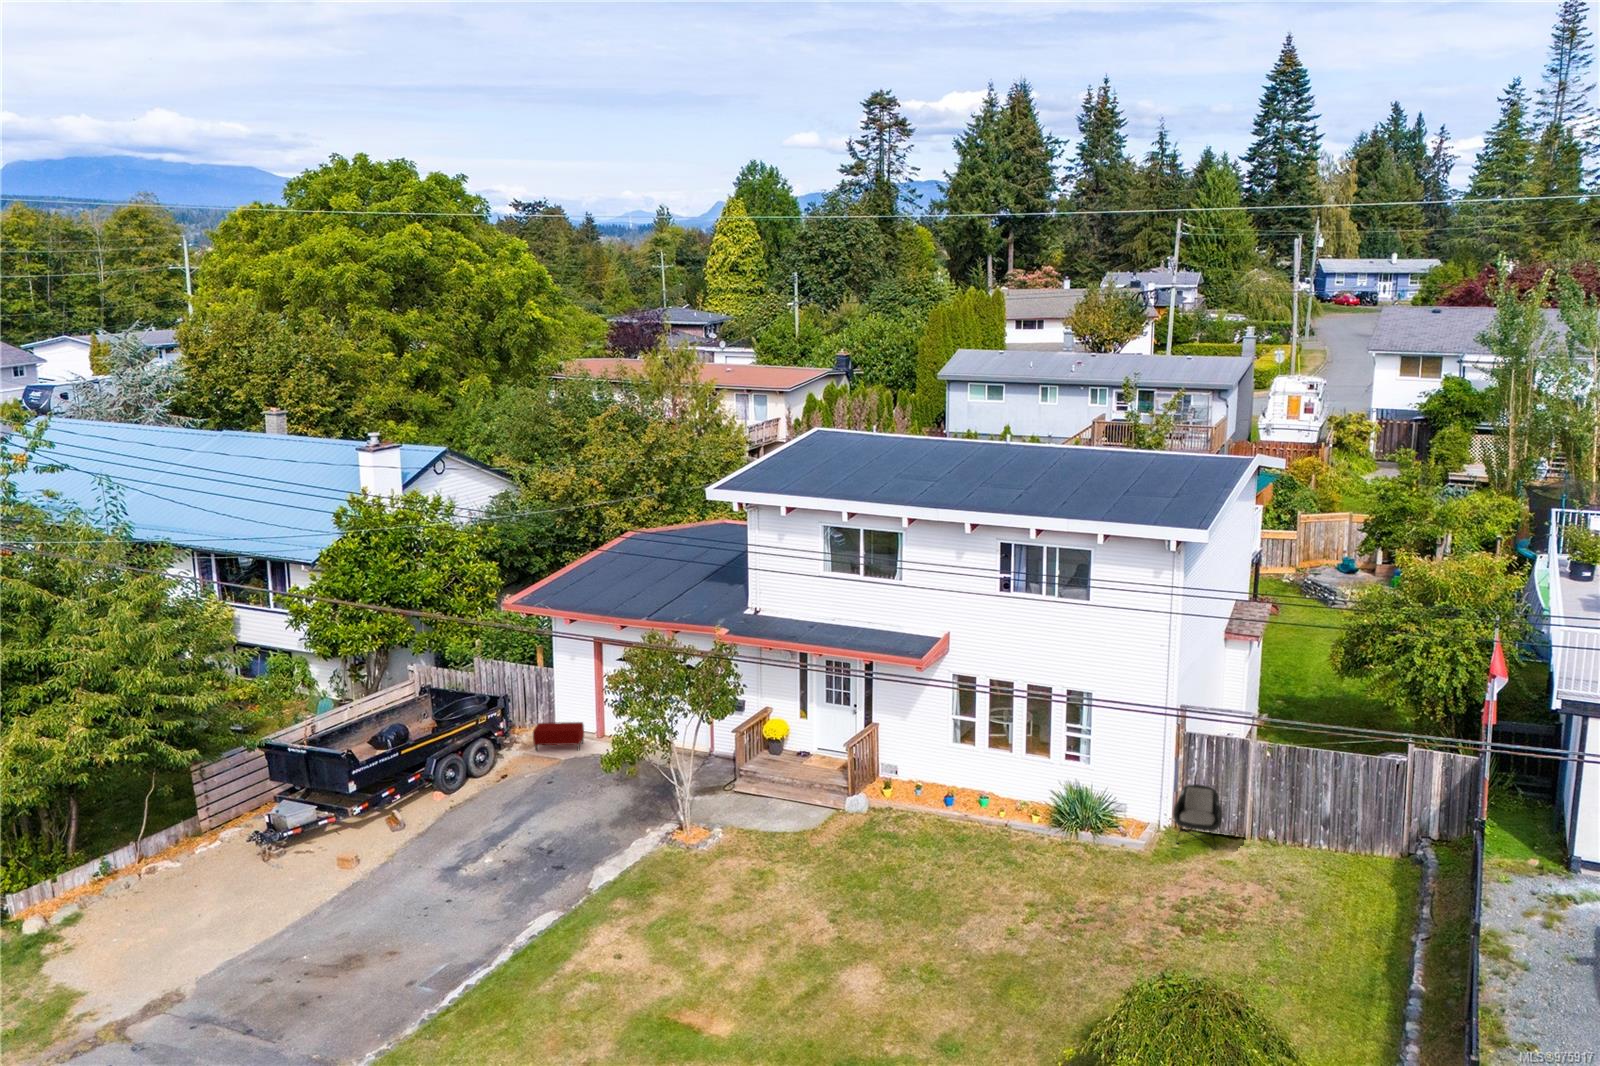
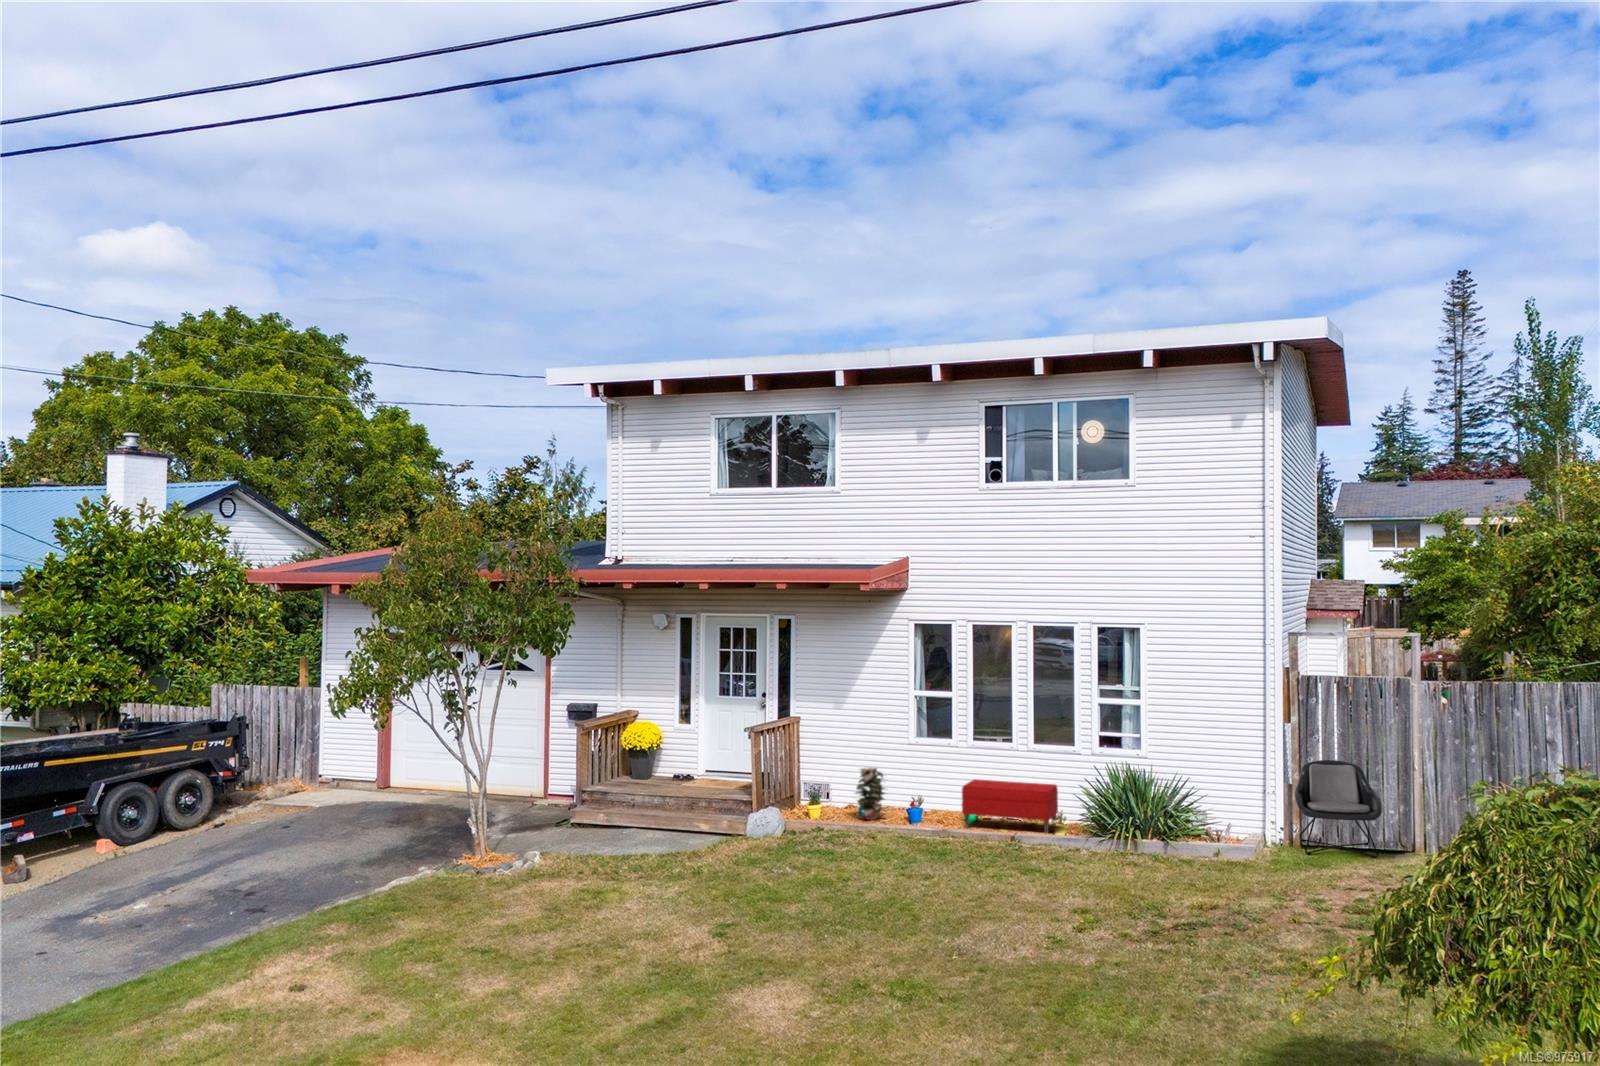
bench: present [533,722,584,750] -> present [962,779,1058,834]
decorative plant: none [912,760,935,792] -> present [856,768,887,820]

